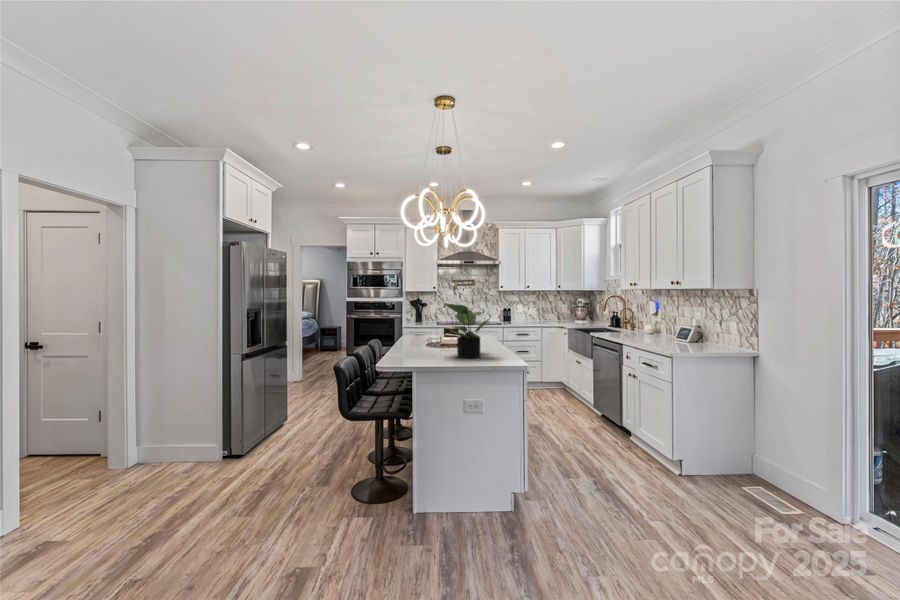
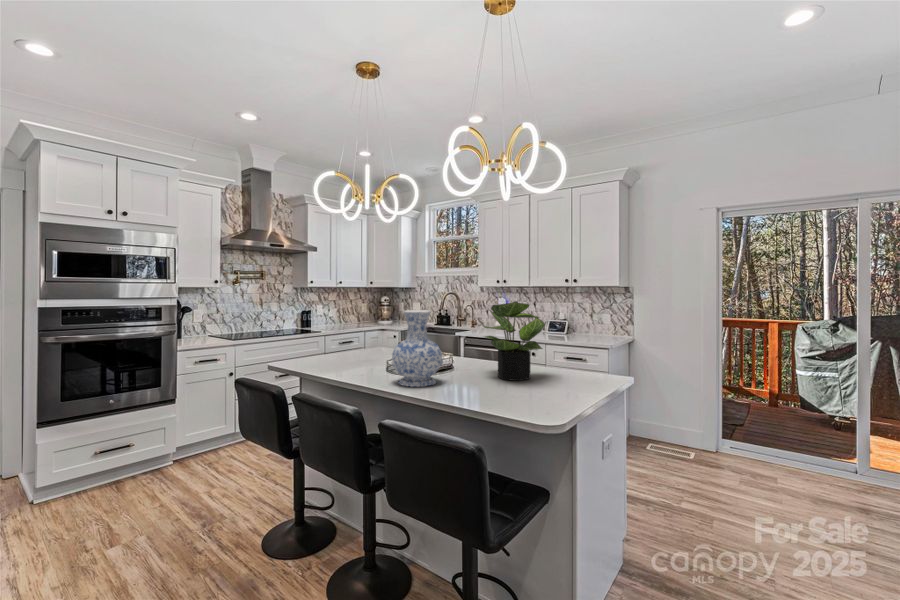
vase: none [399,307,430,352] -> present [392,310,443,387]

